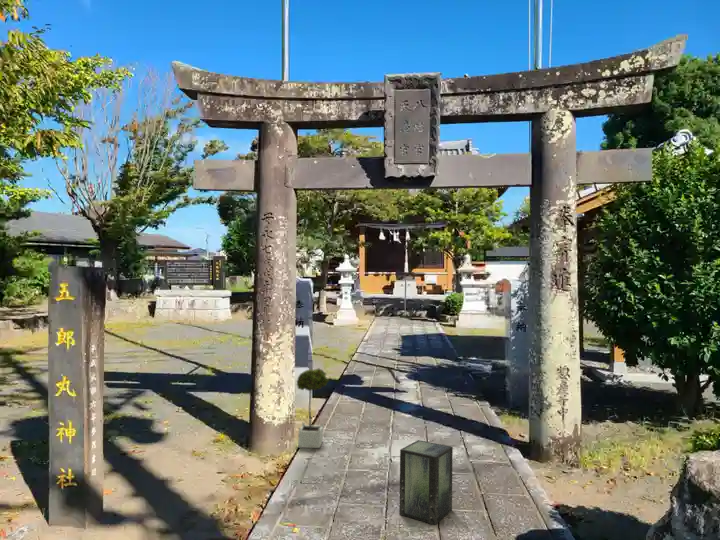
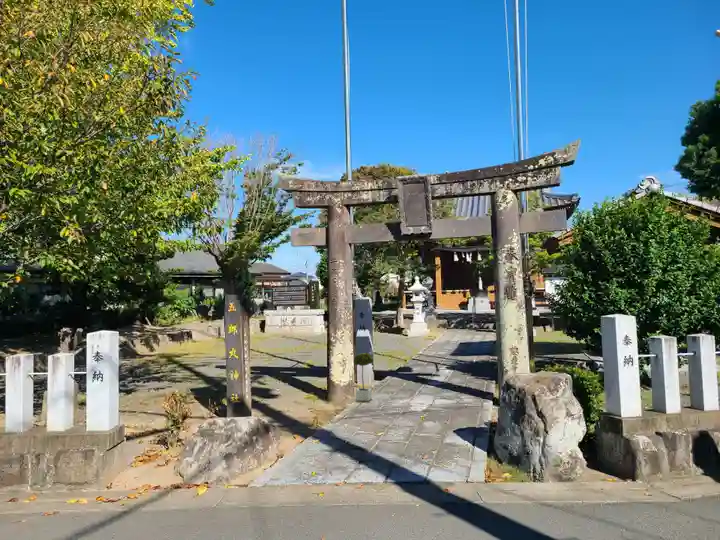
storage box: present [399,440,453,525] -> none [401,386,431,427]

